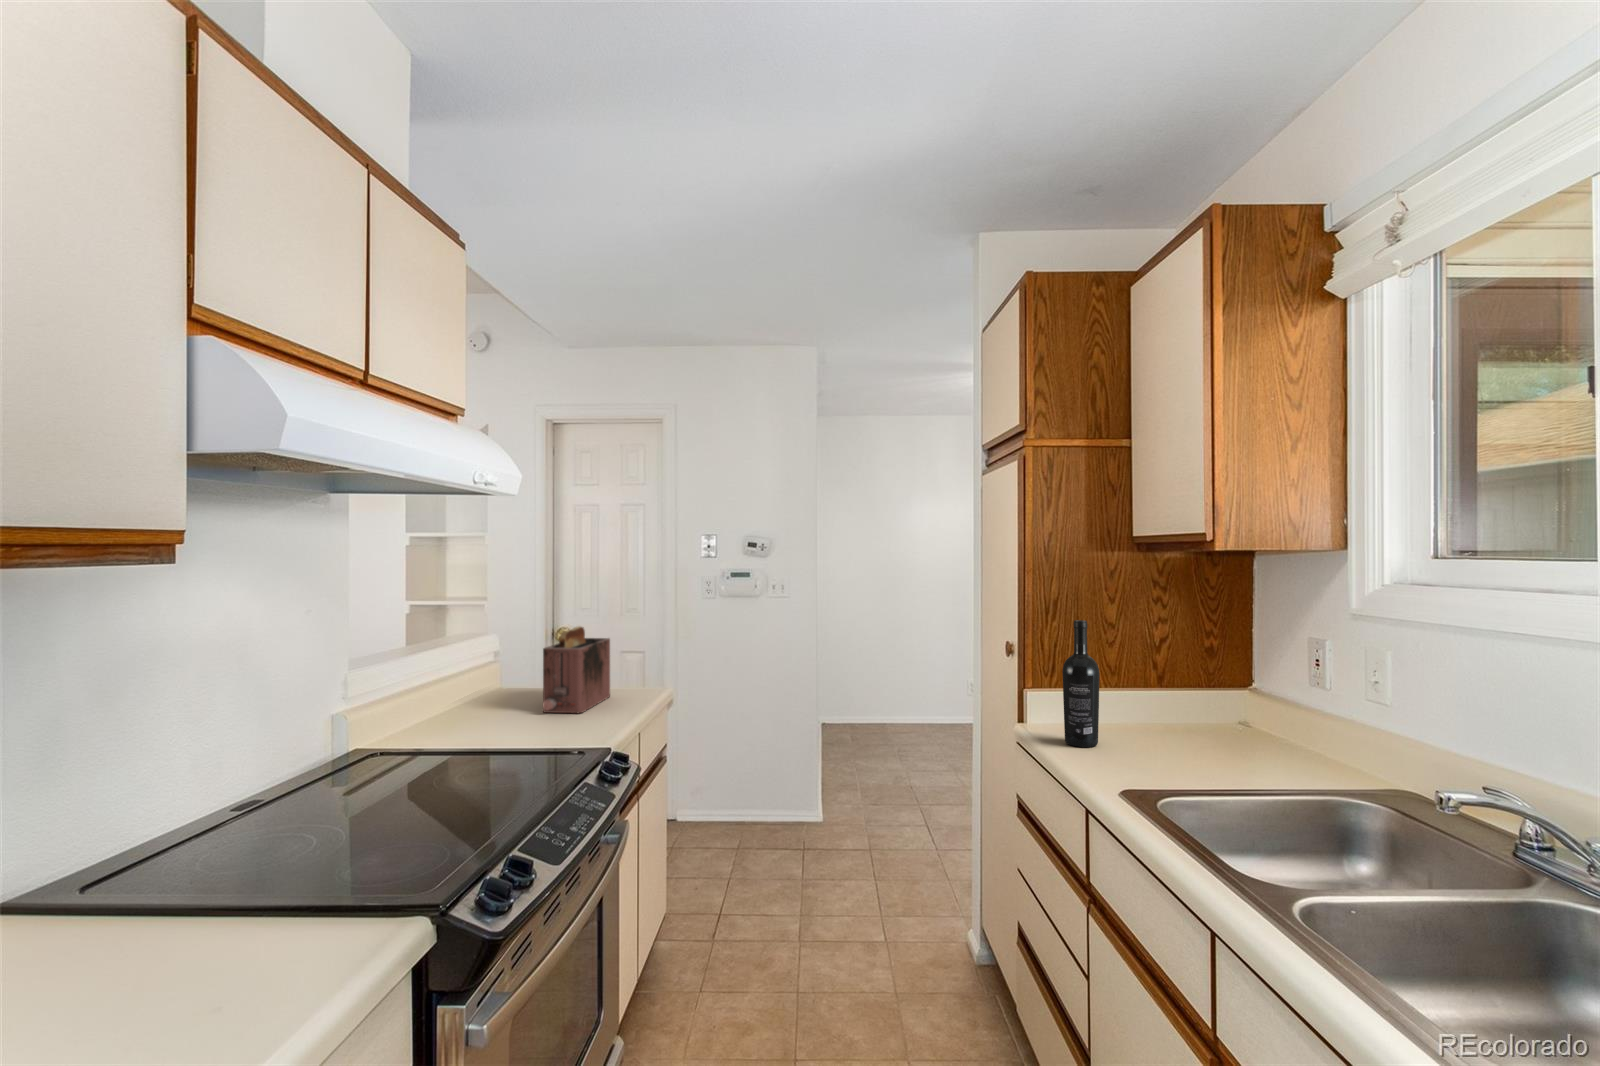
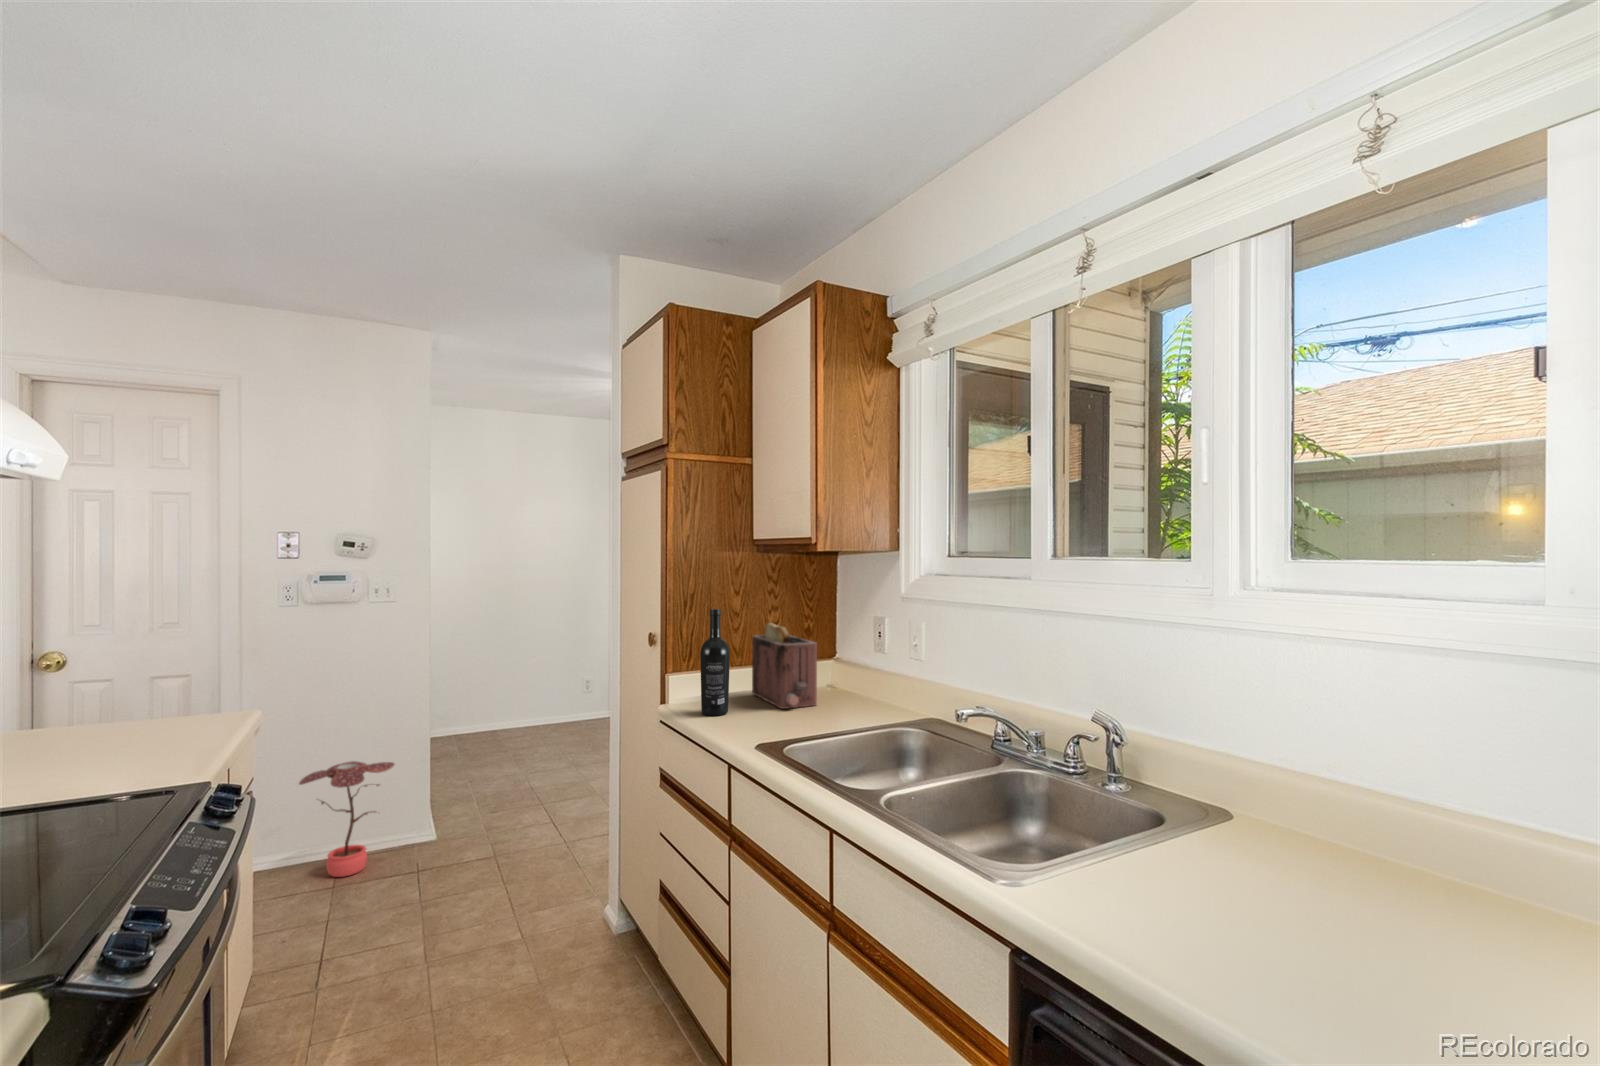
toaster: present [543,626,610,713] -> present [752,623,817,709]
potted plant: none [714,741,788,844] -> present [299,761,394,877]

